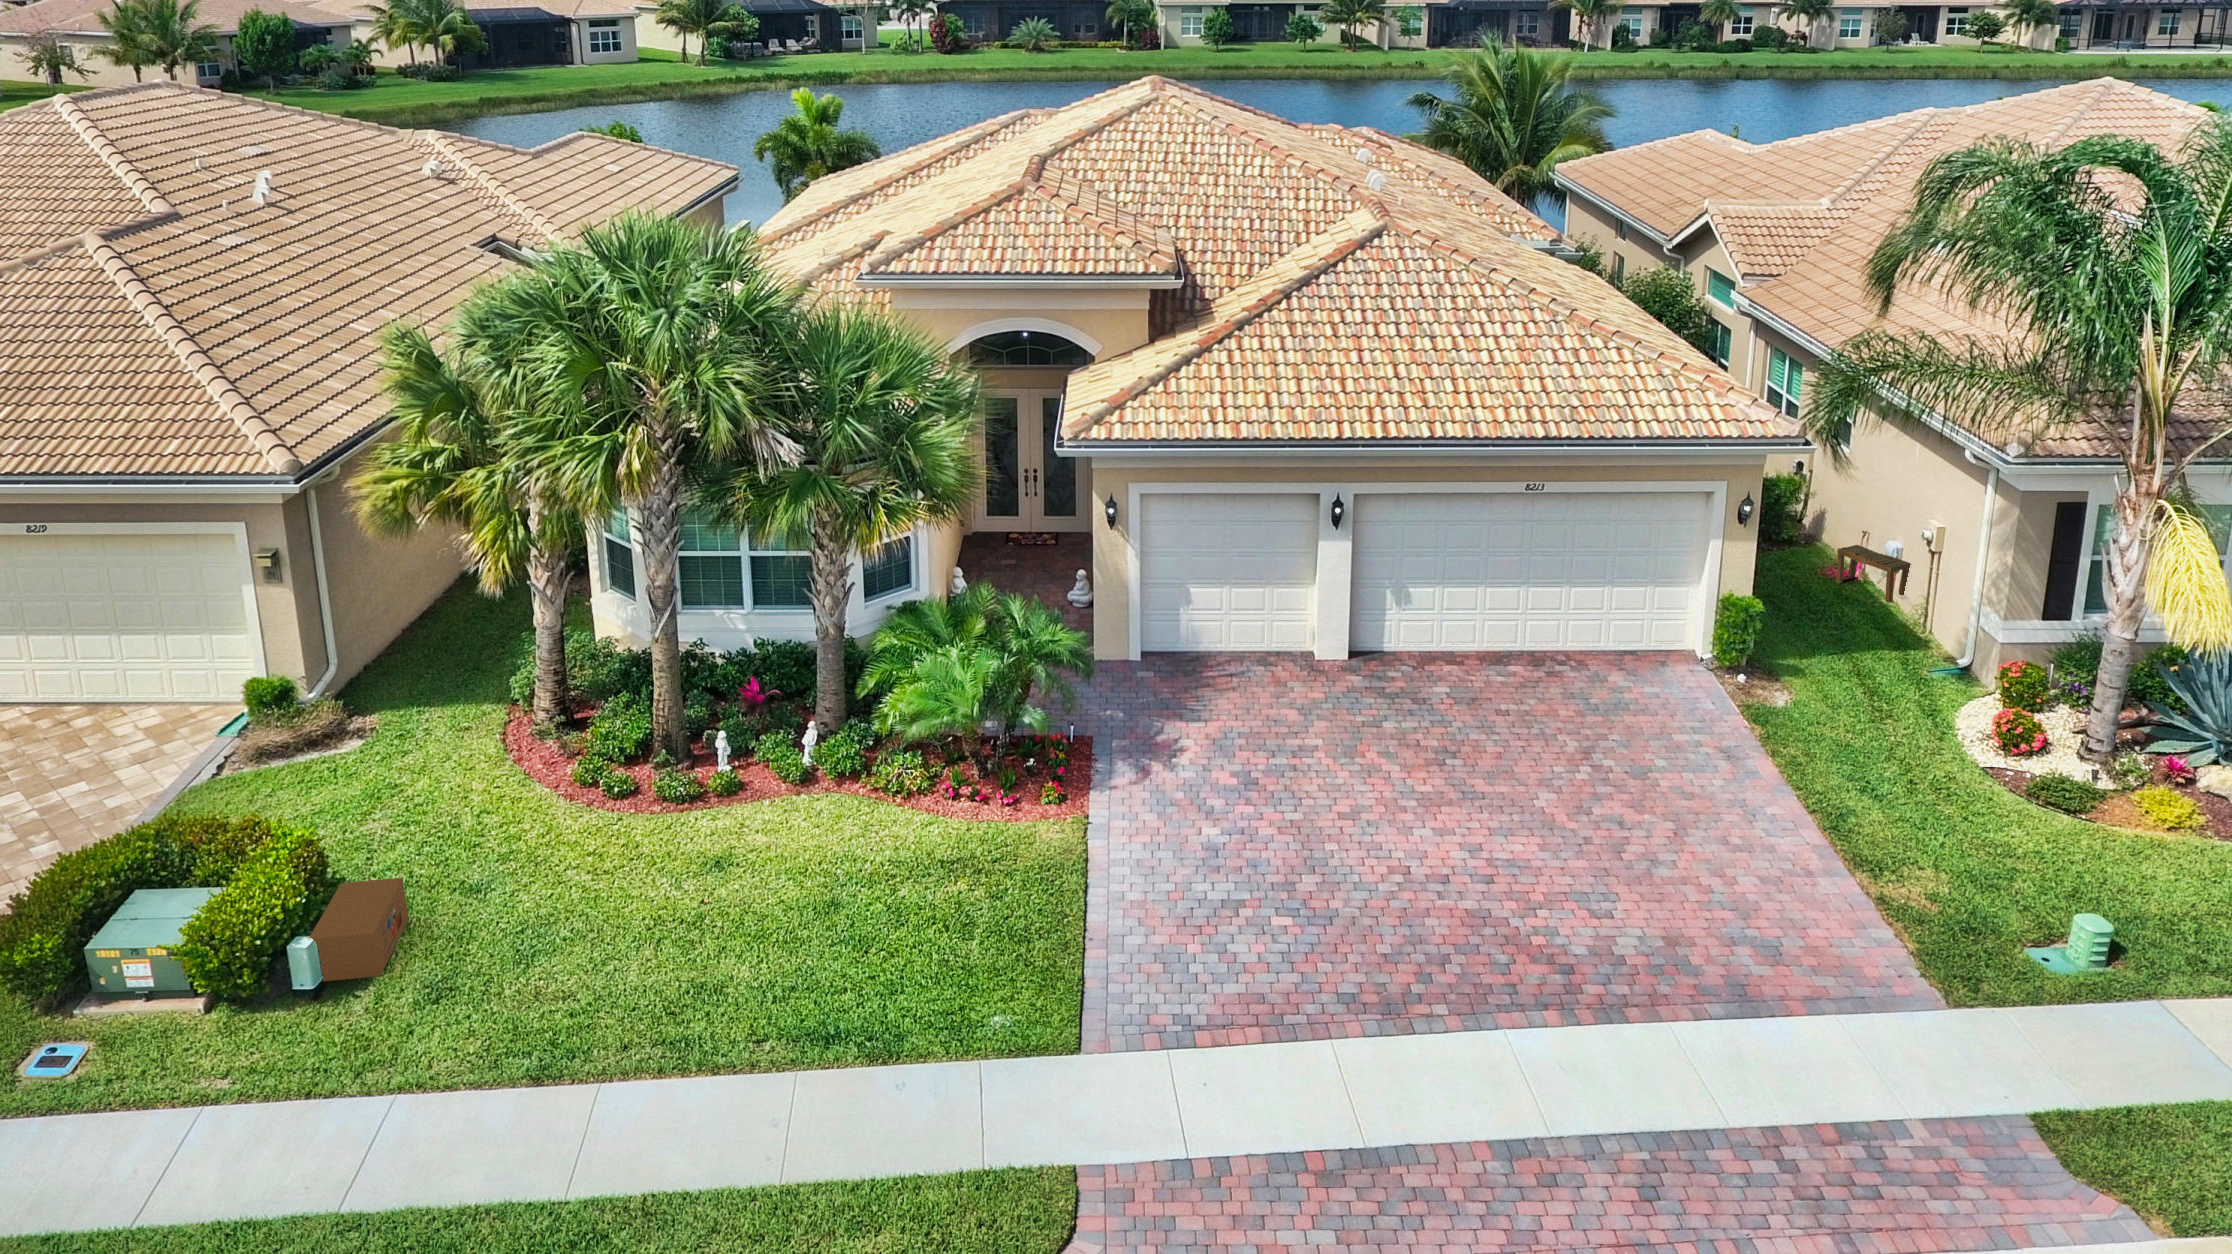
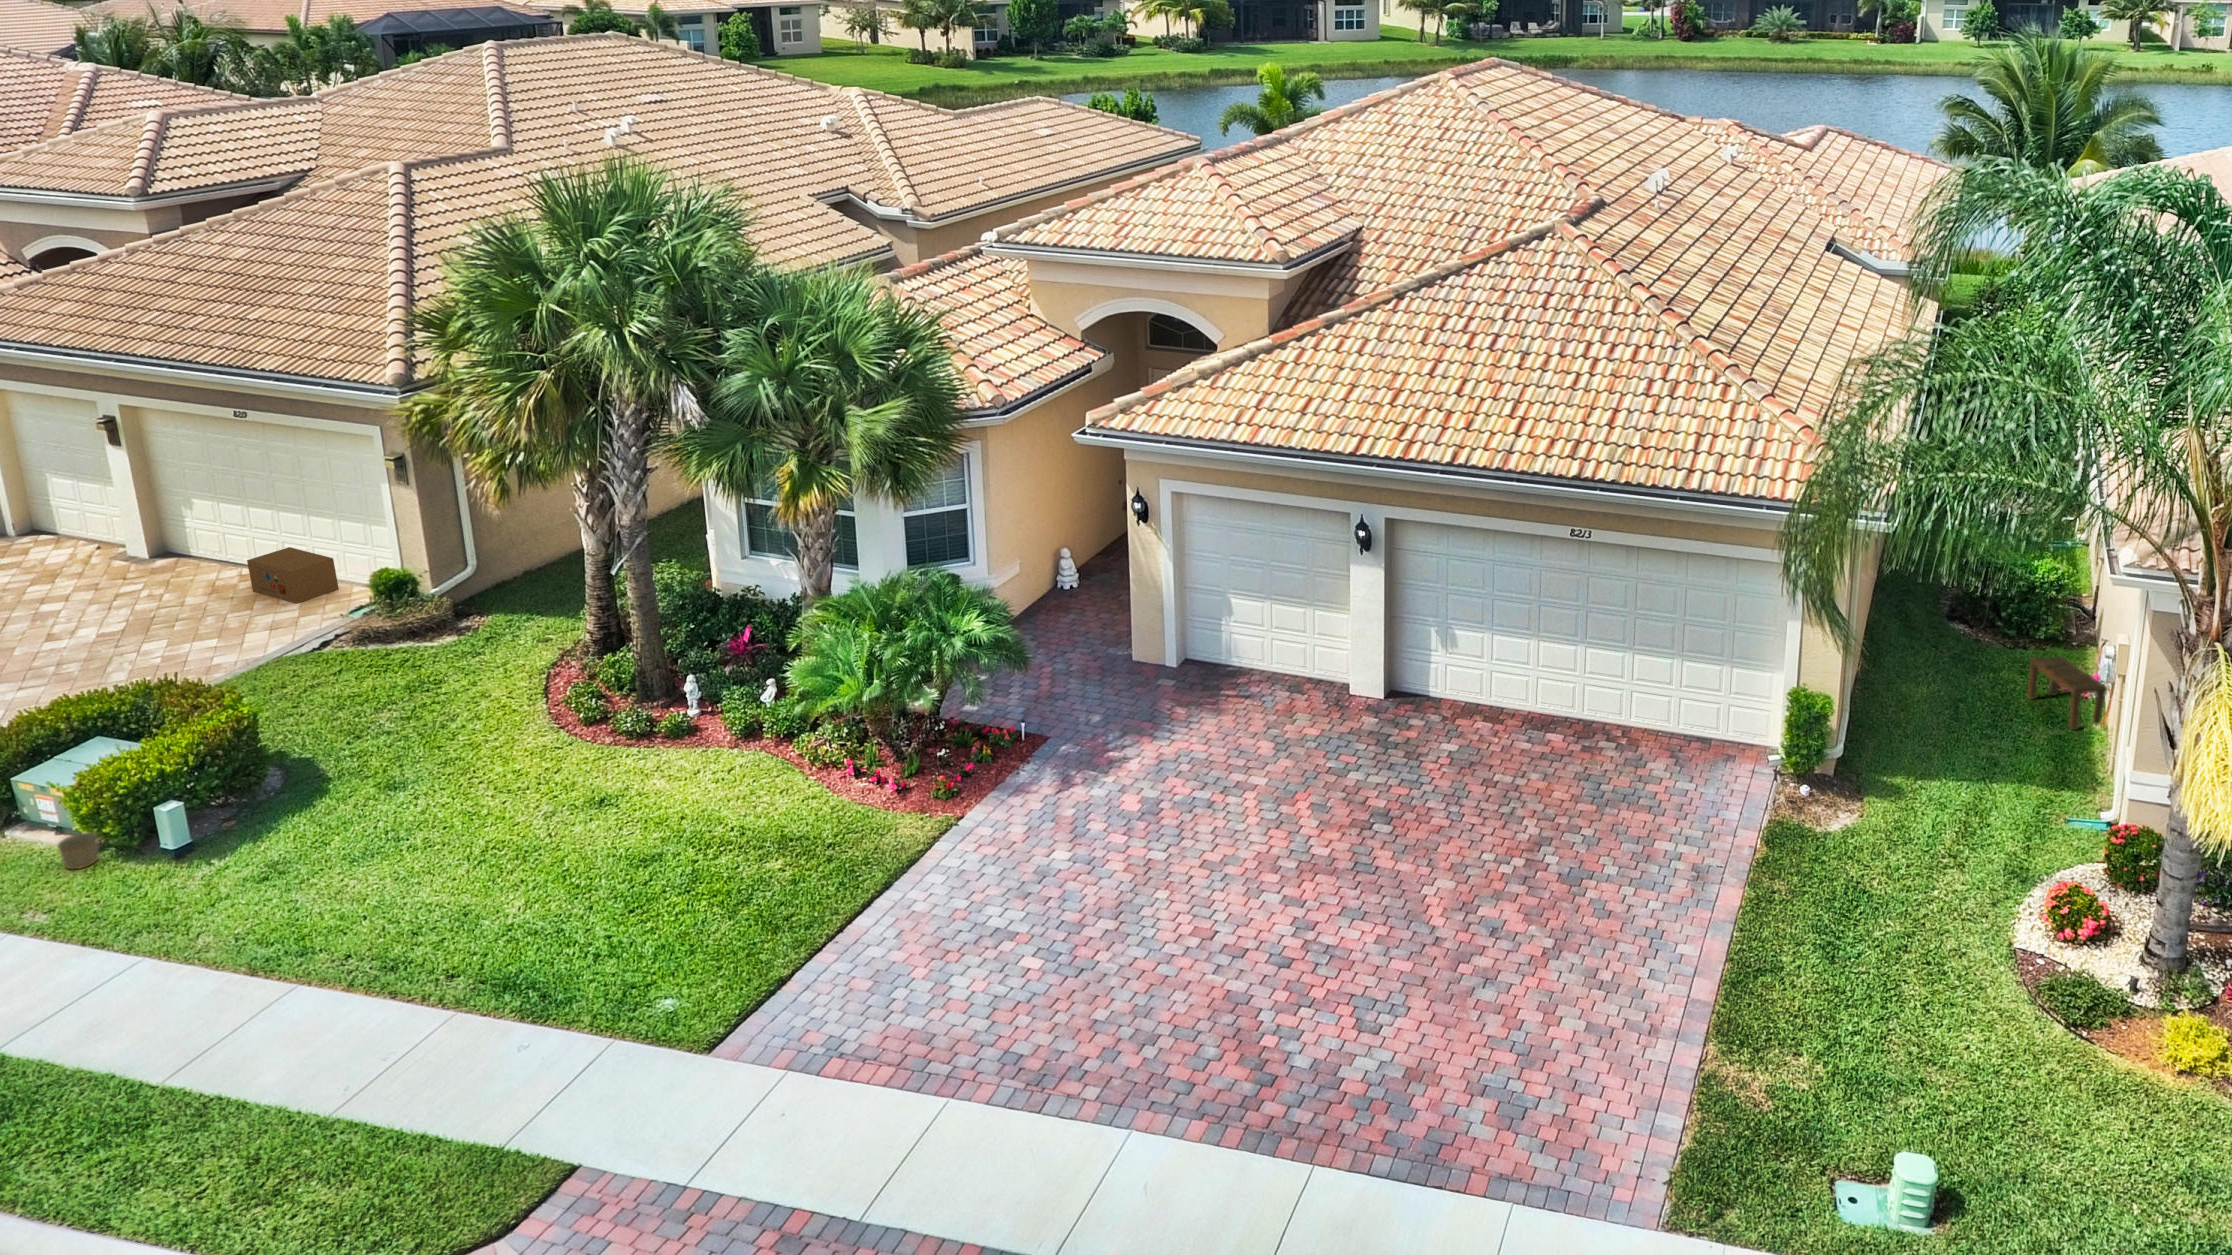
cardboard box: present [309,878,409,981] -> present [247,547,339,603]
planter: none [196,985,236,1027] -> present [58,832,99,869]

